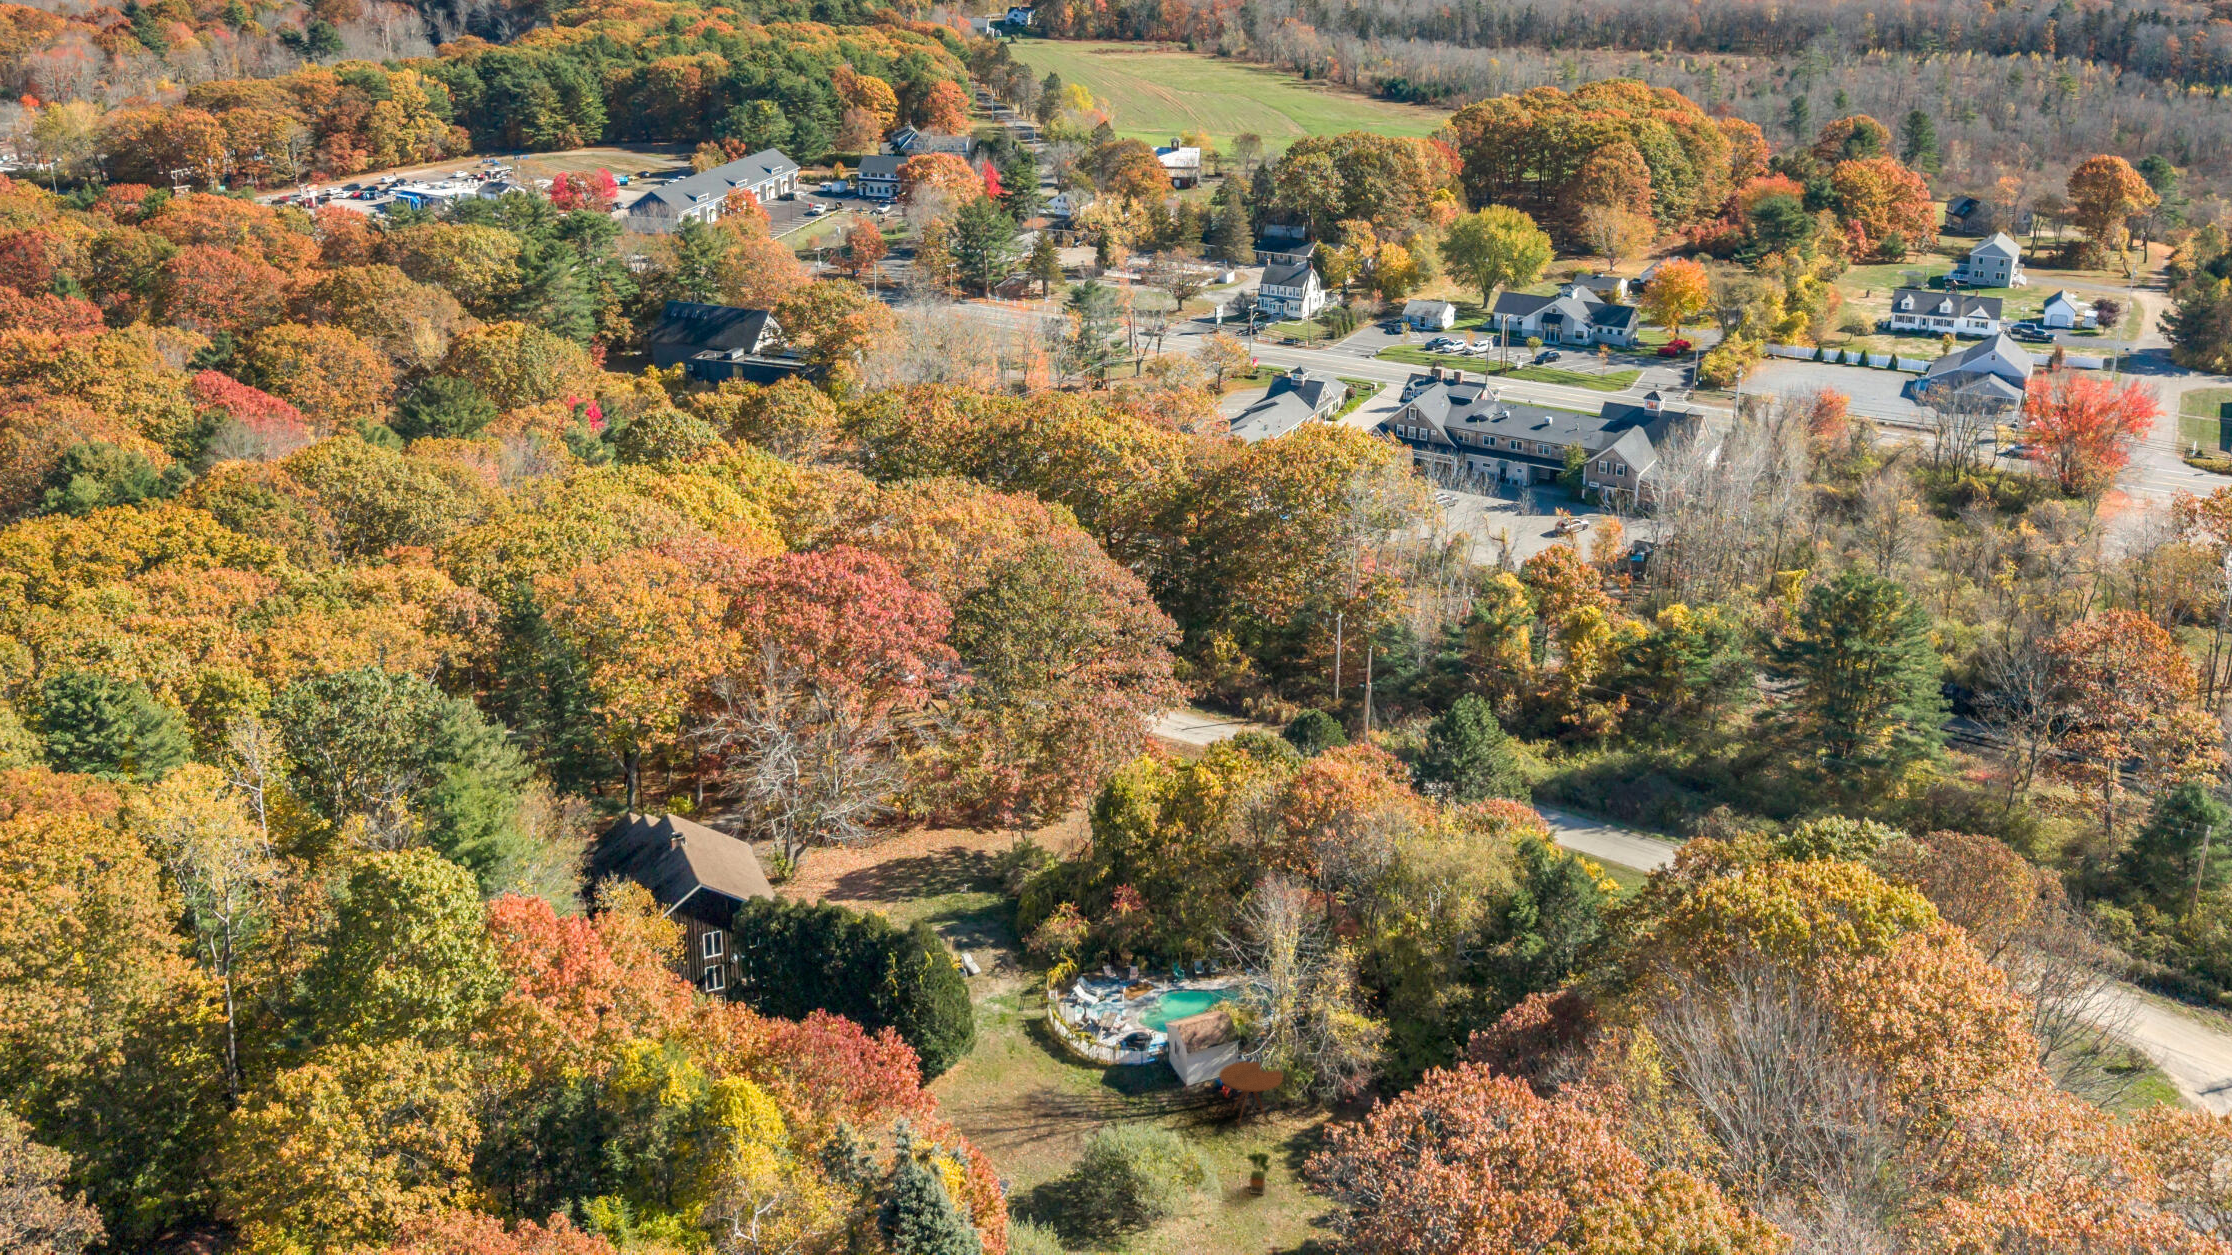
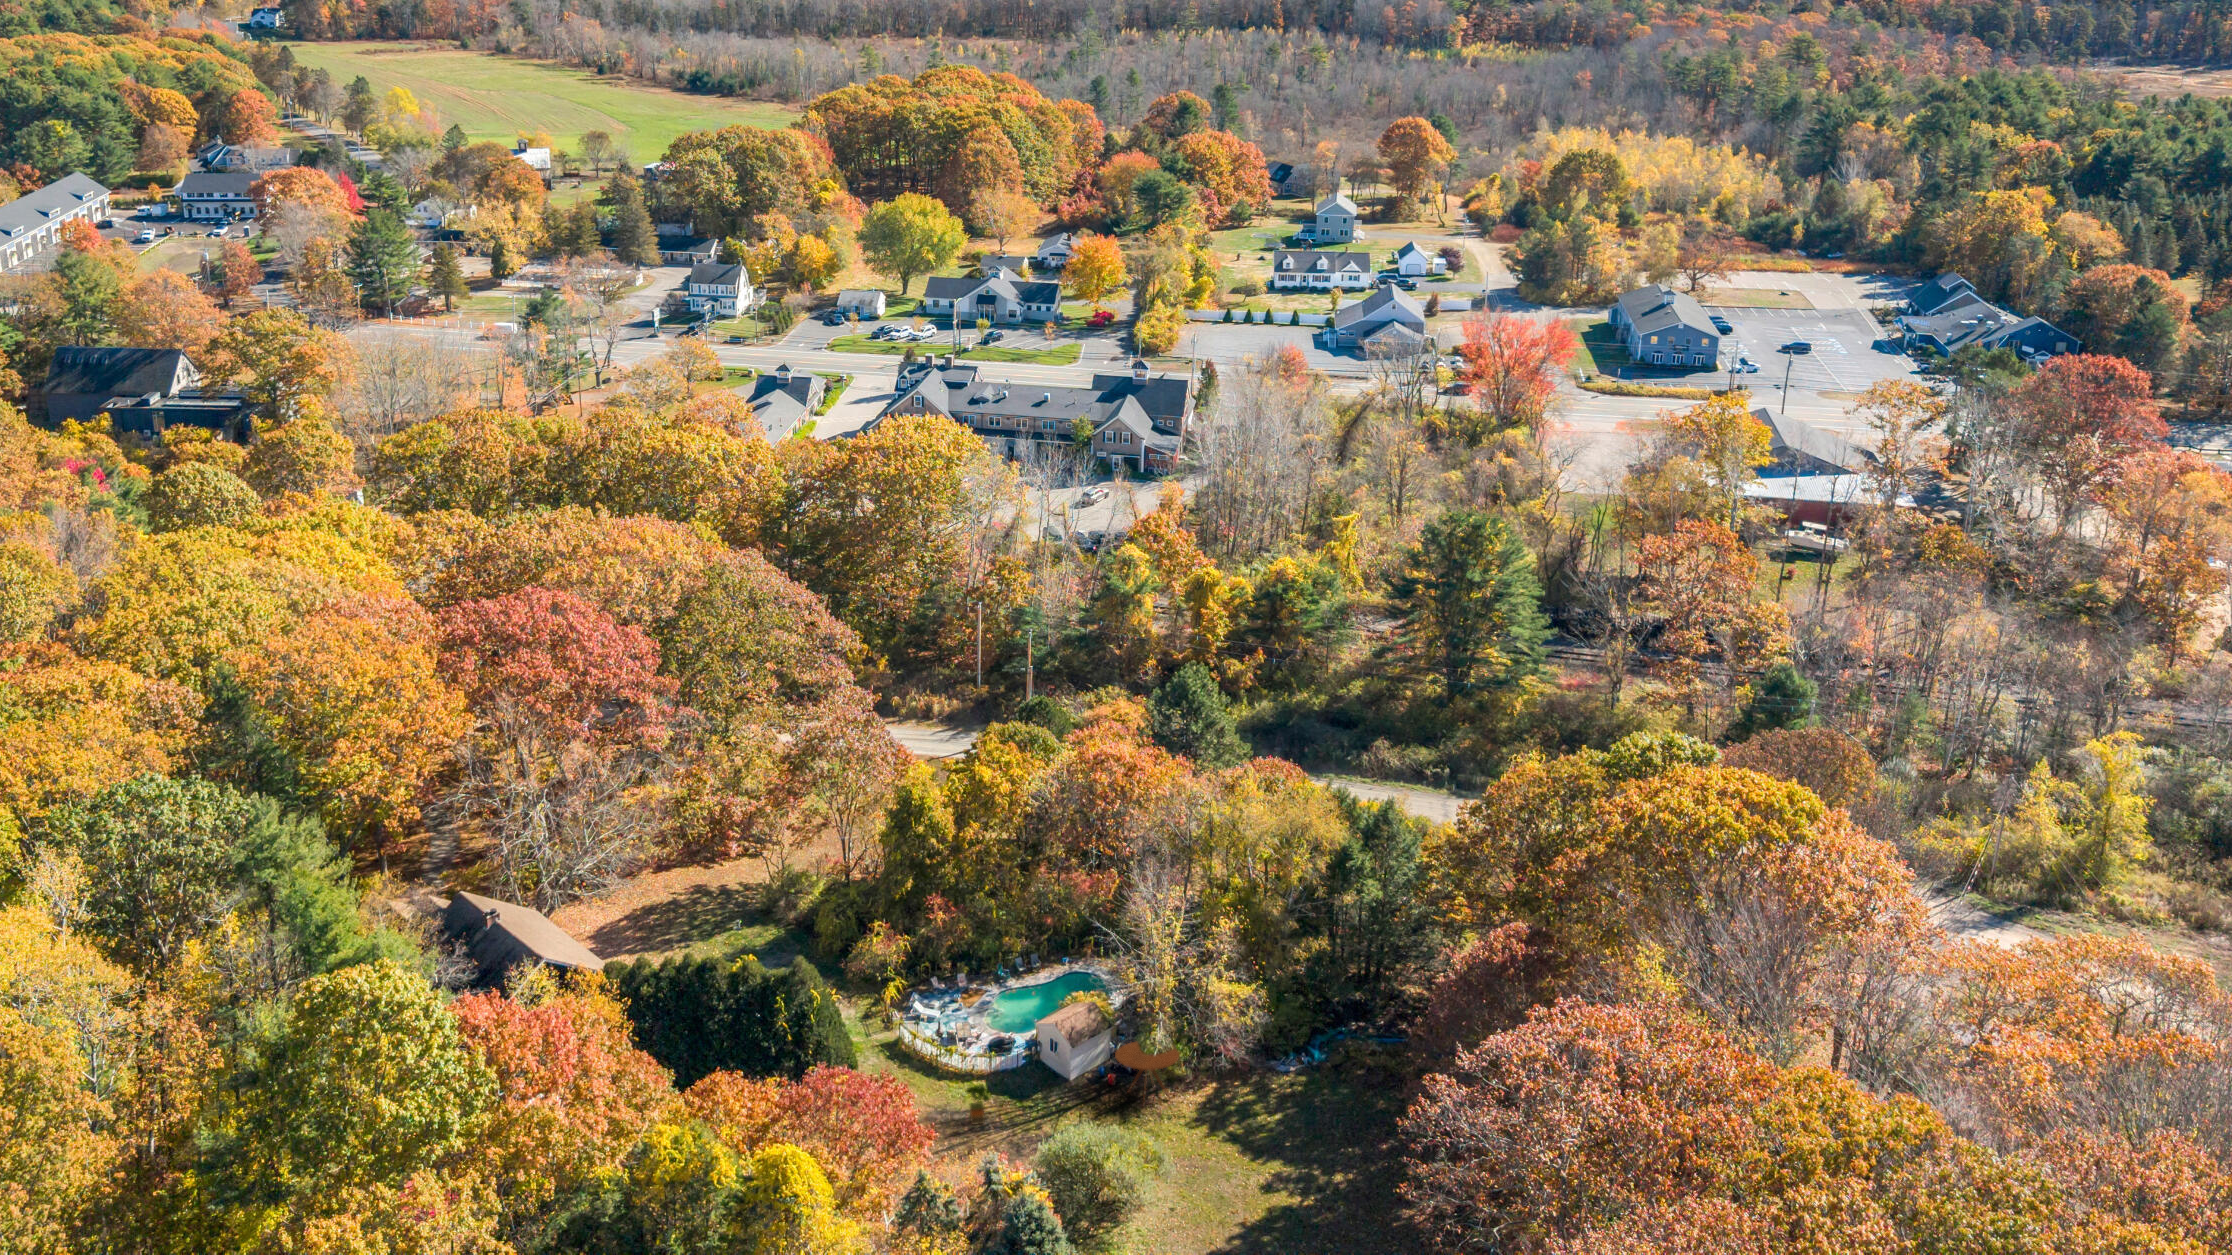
potted tree: present [1248,1153,1270,1195] -> present [965,1085,989,1125]

